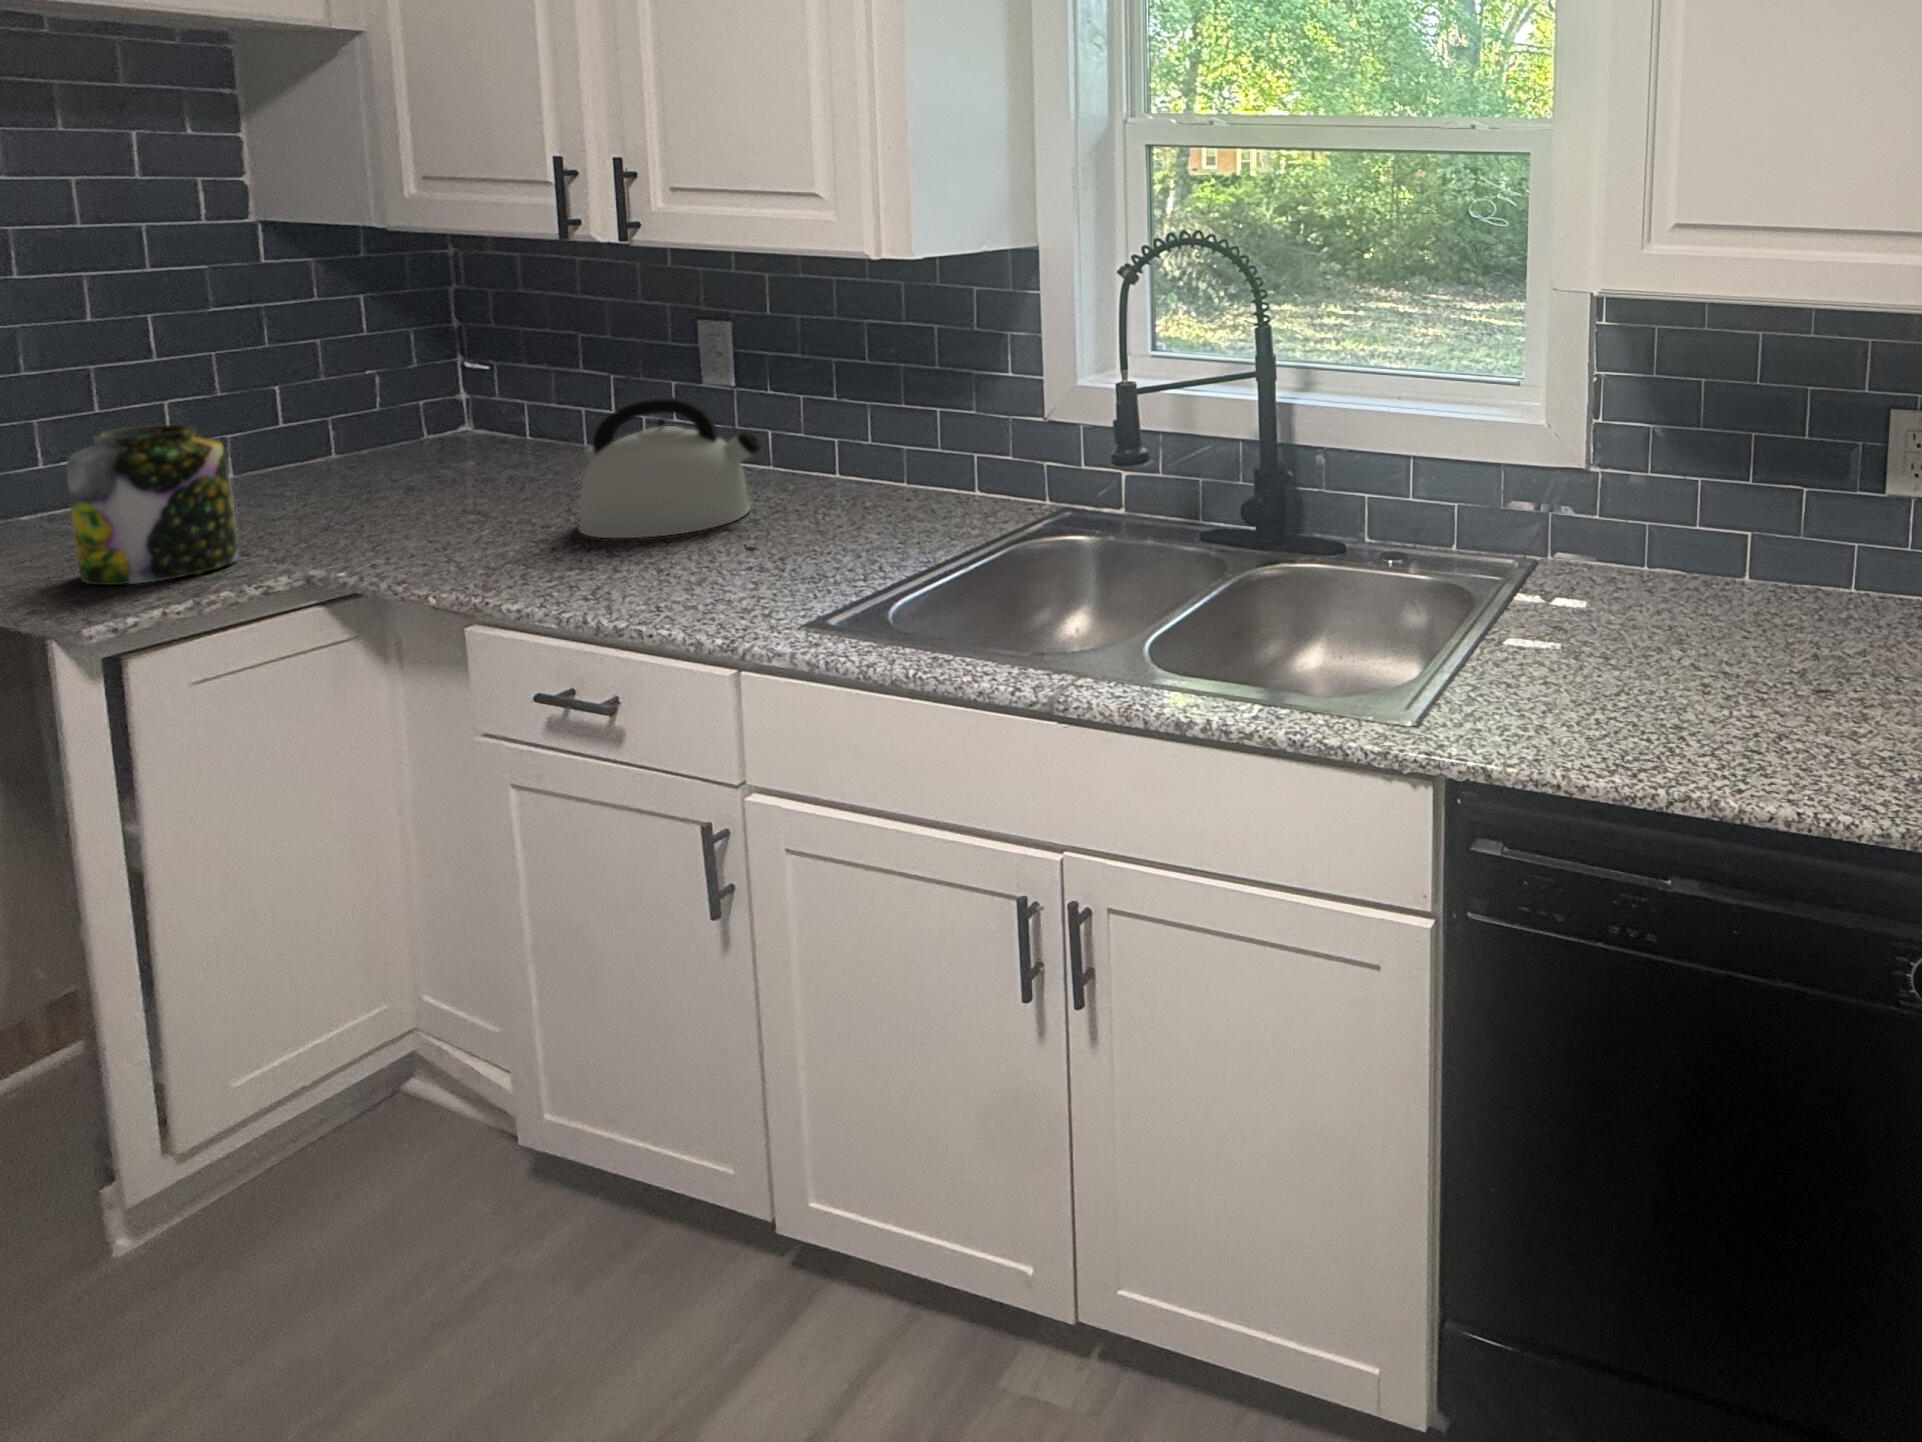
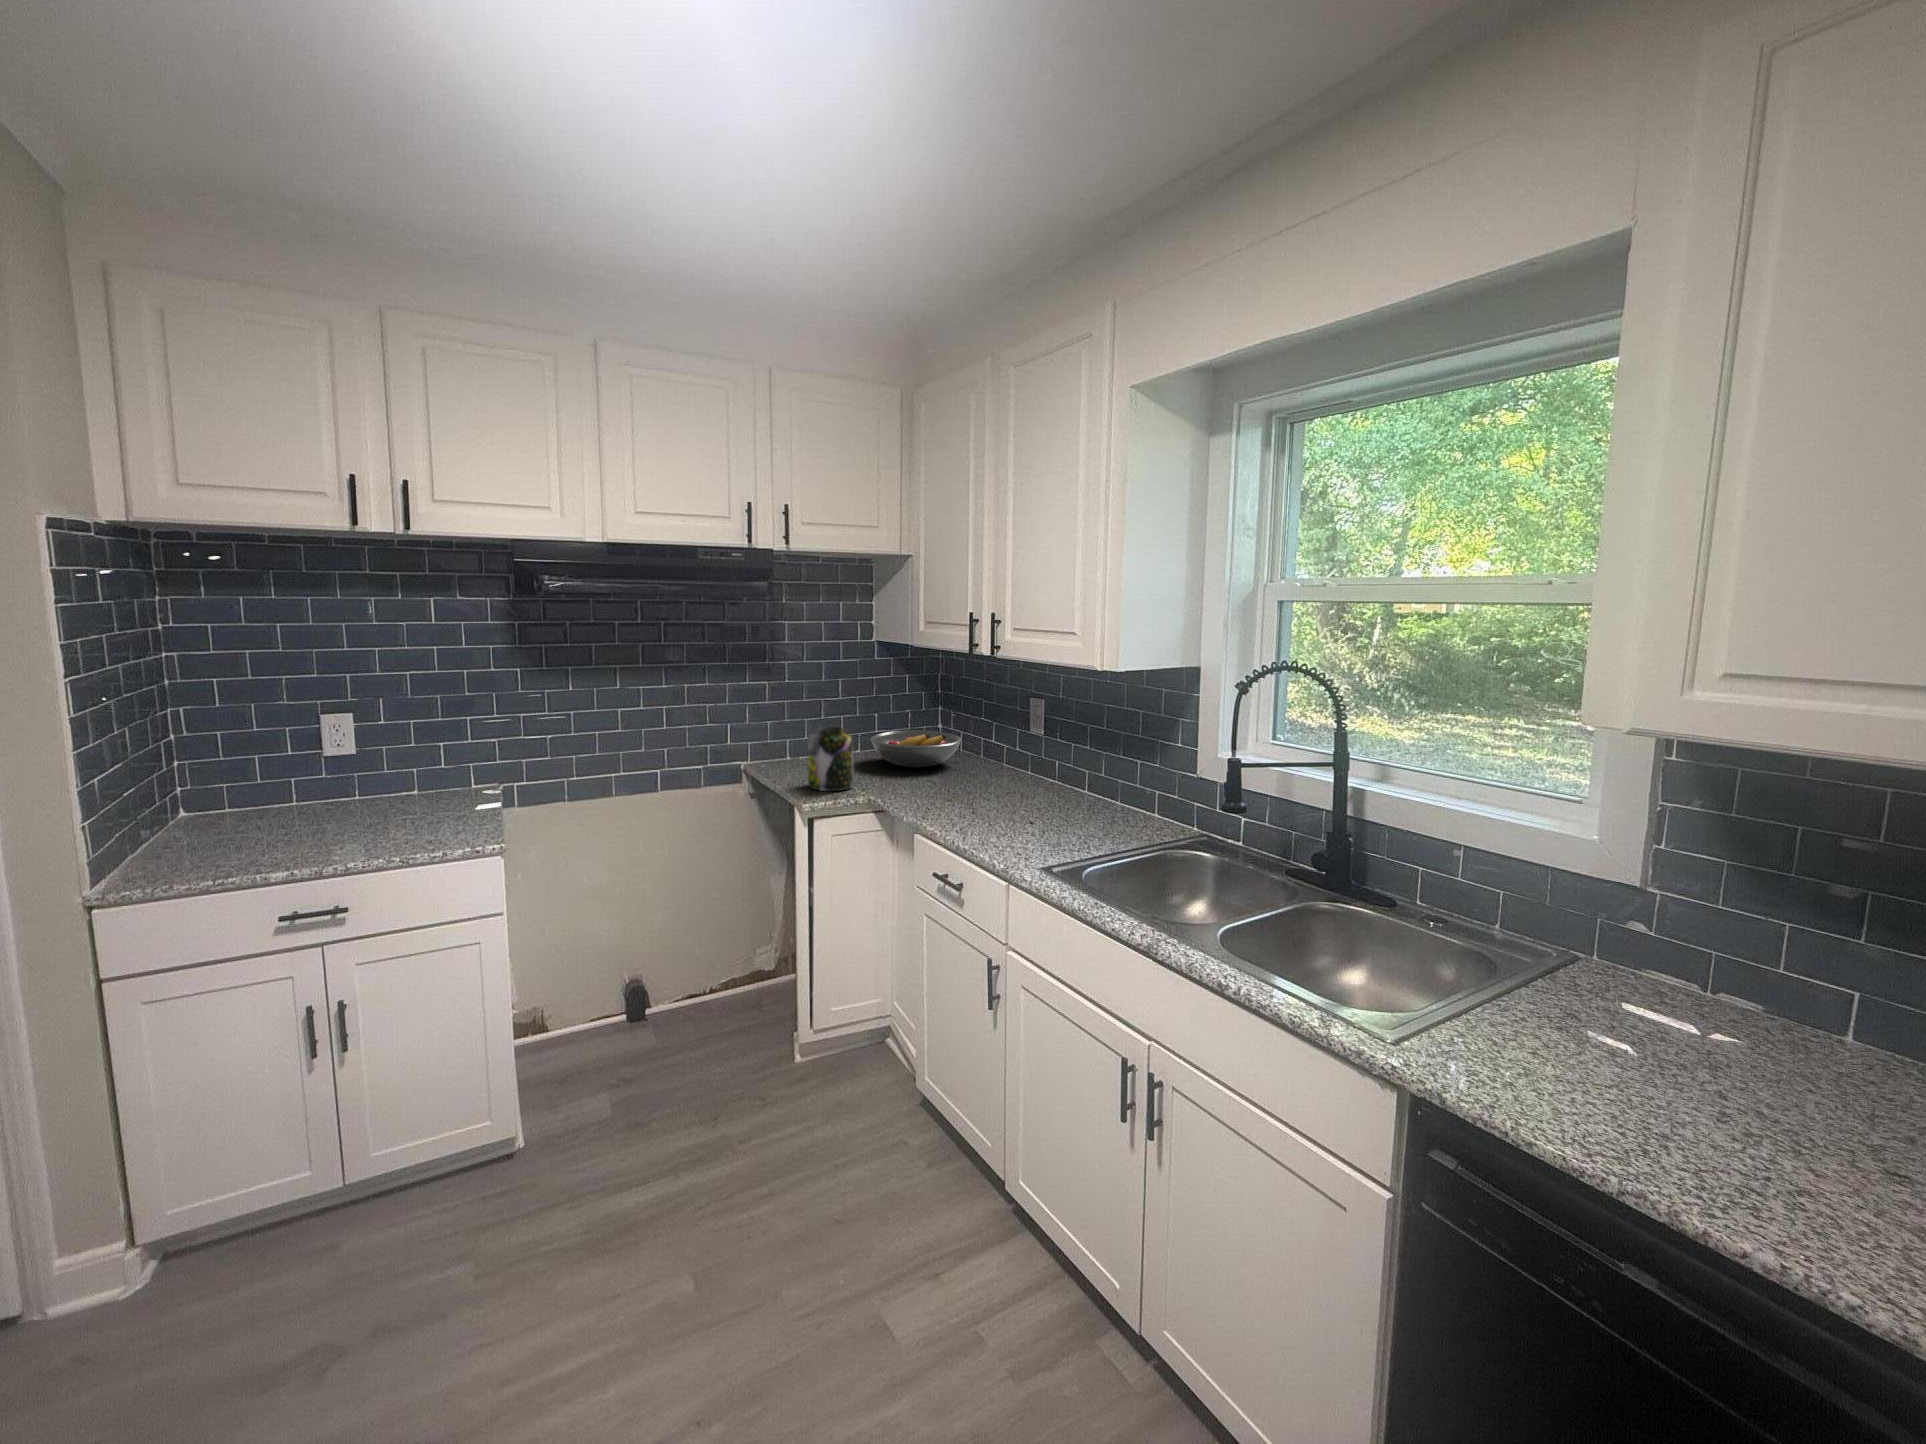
kettle: present [579,397,761,538] -> none [967,737,1048,808]
fruit bowl: none [260,406,527,491] -> present [870,730,962,767]

